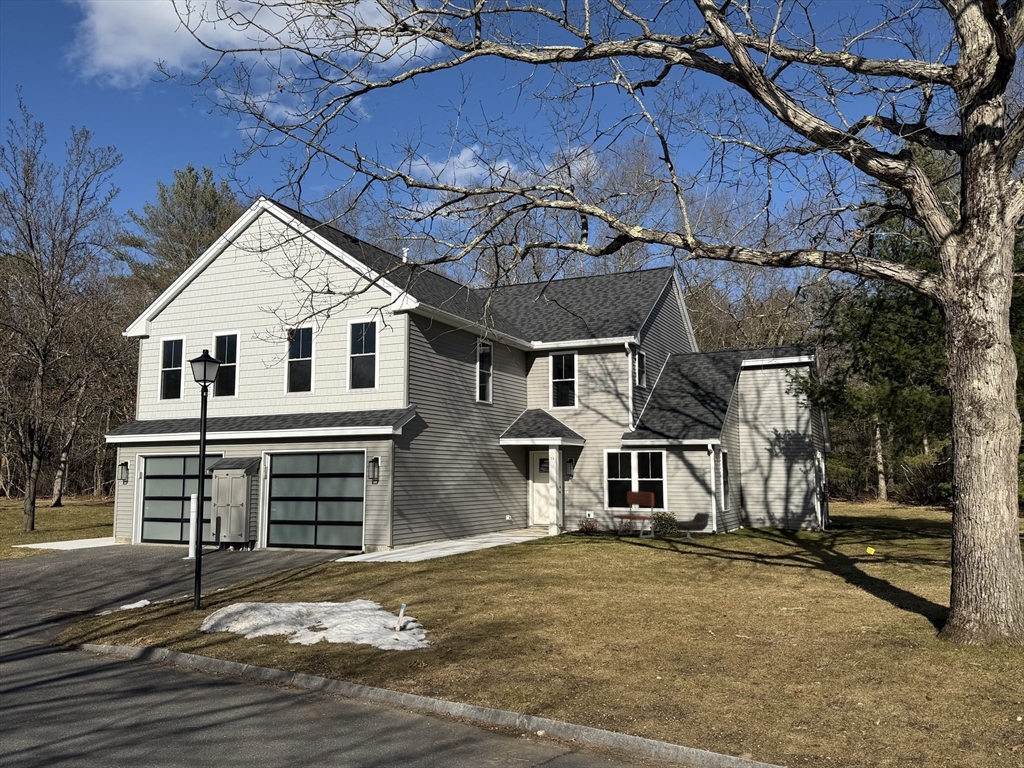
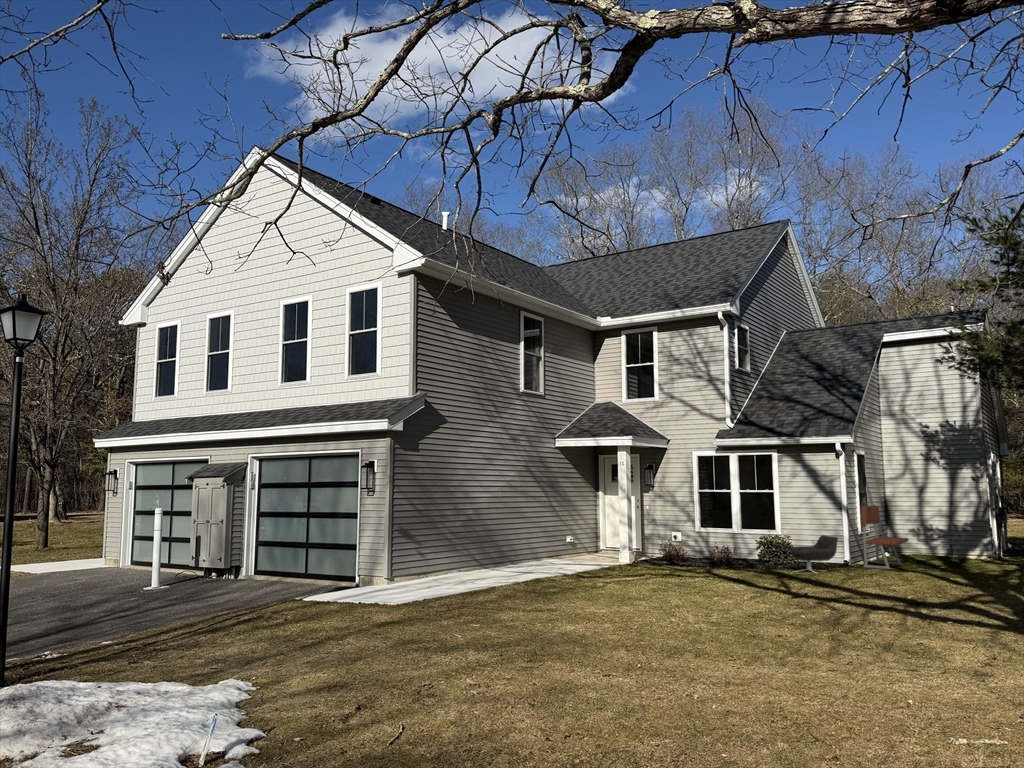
bench: present [613,491,654,538] -> present [861,505,908,569]

